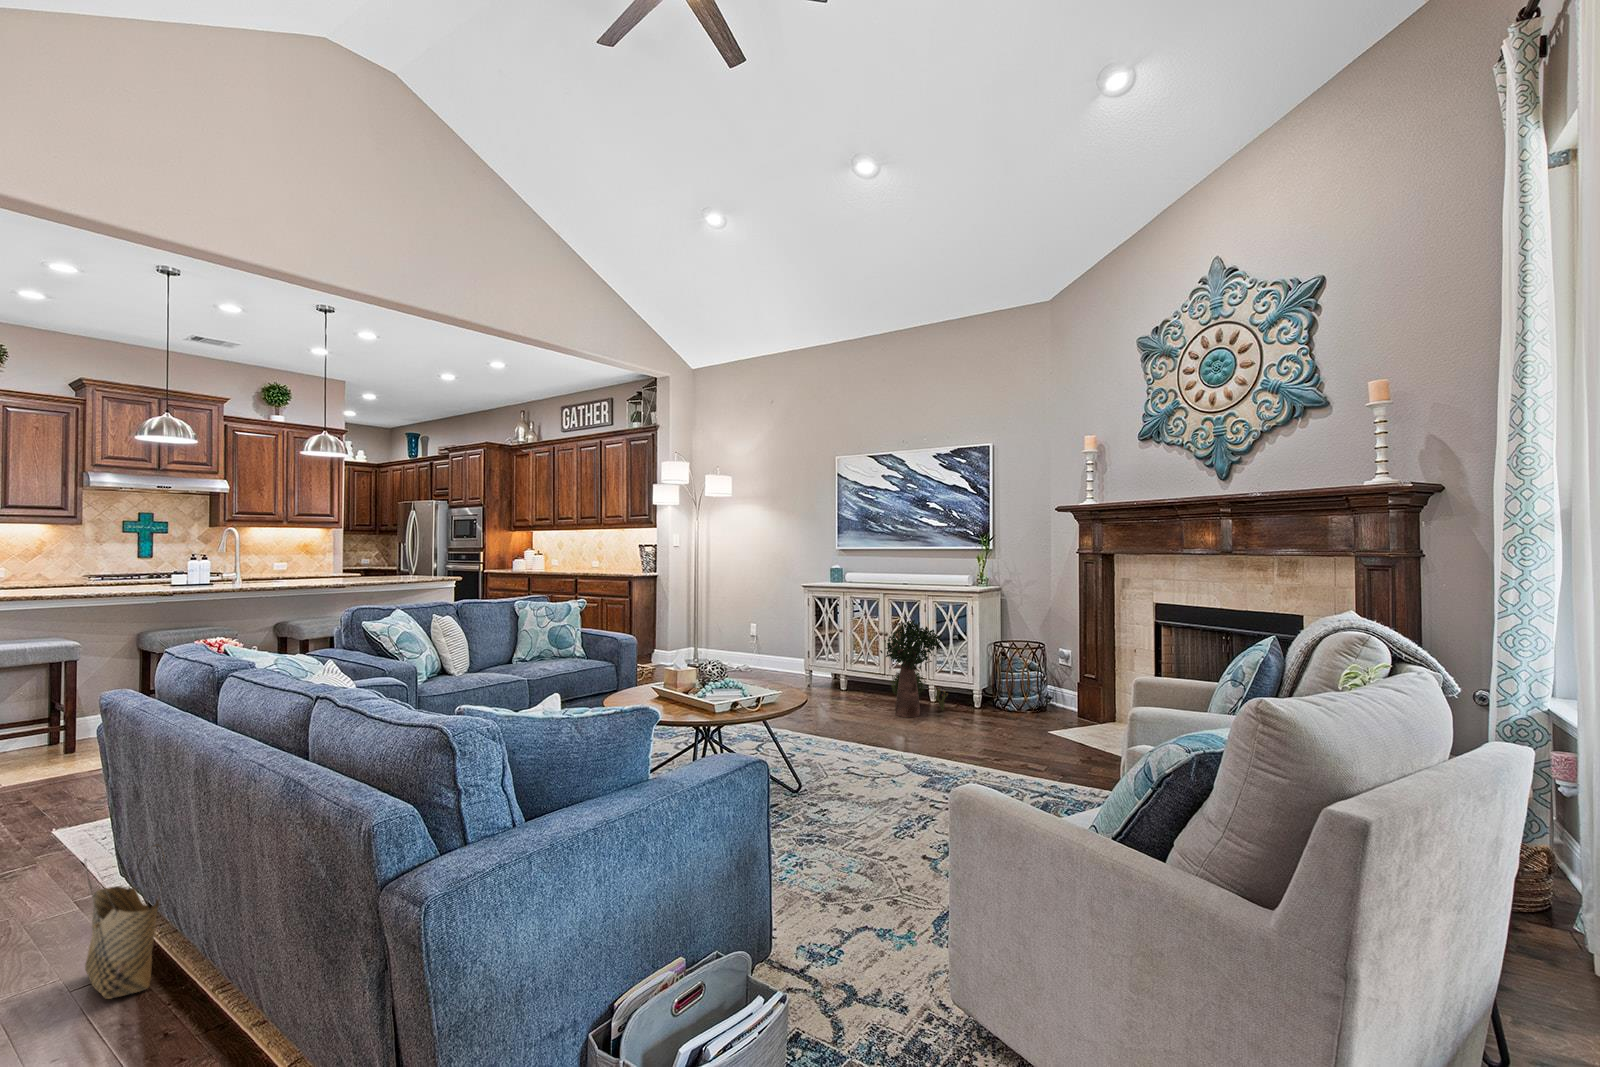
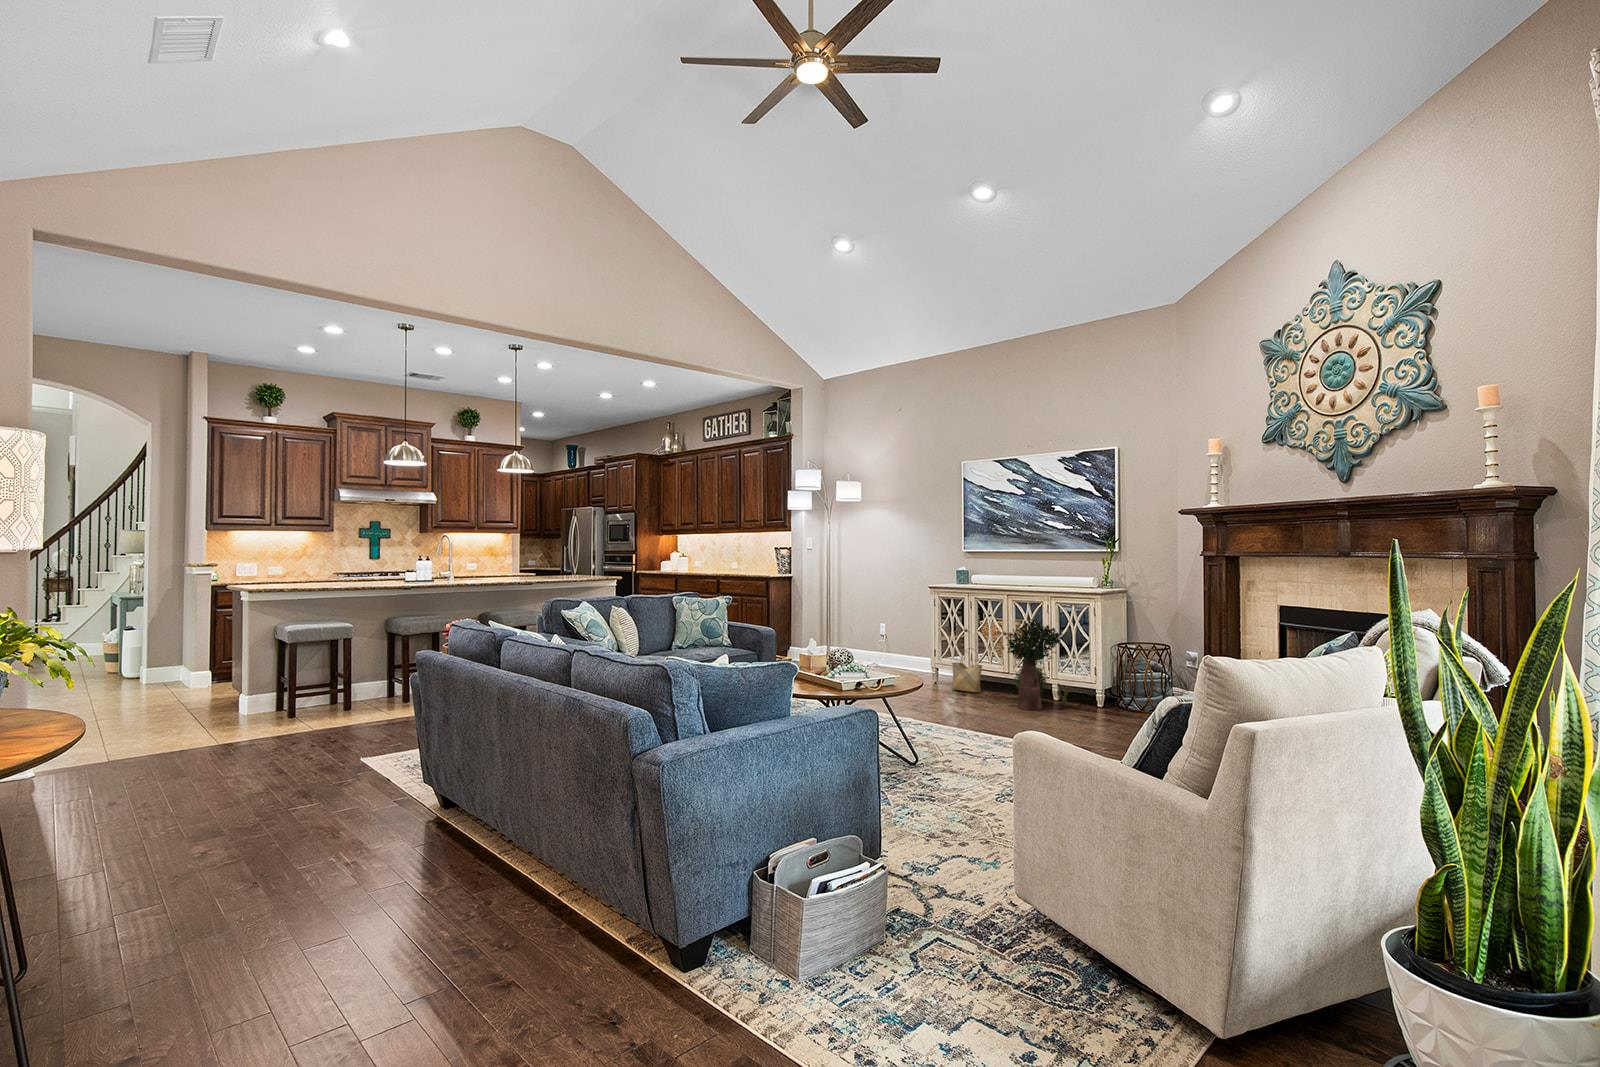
woven basket: present [84,844,164,999] -> present [952,648,982,693]

